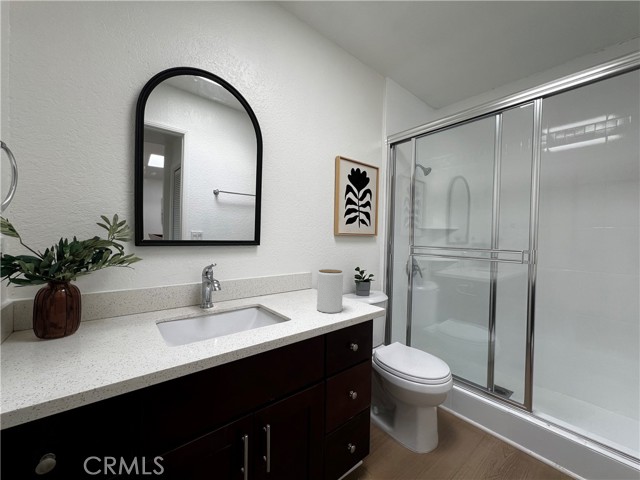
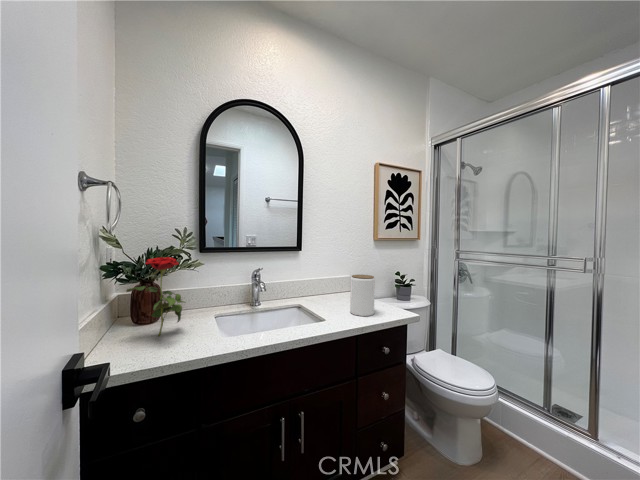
flower: none [28,247,120,352] -> present [127,257,184,336]

